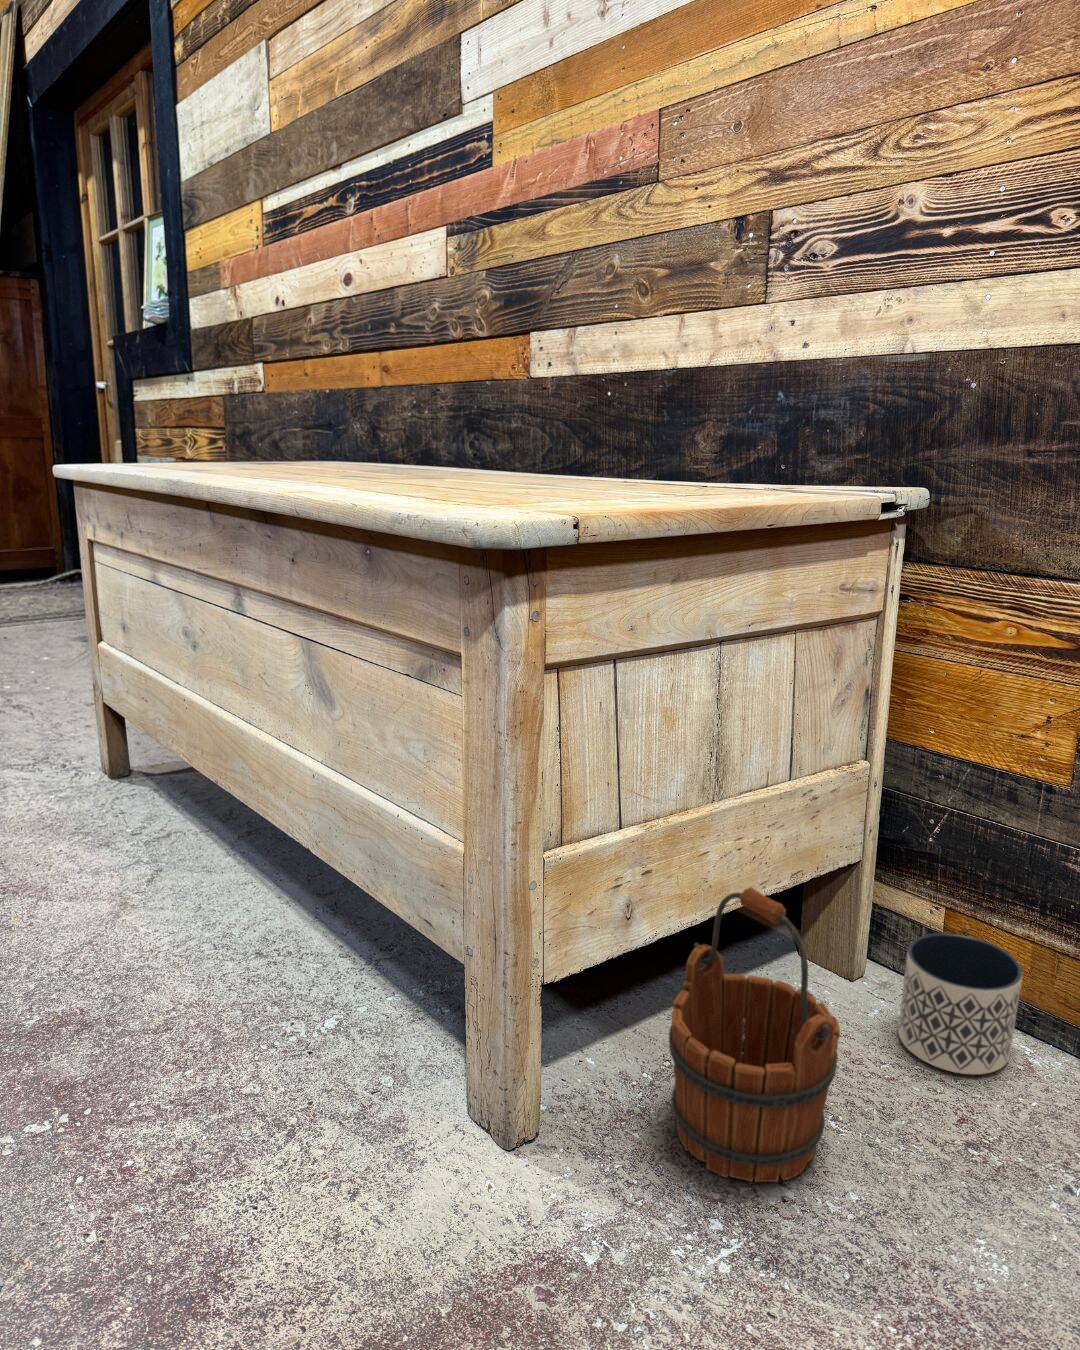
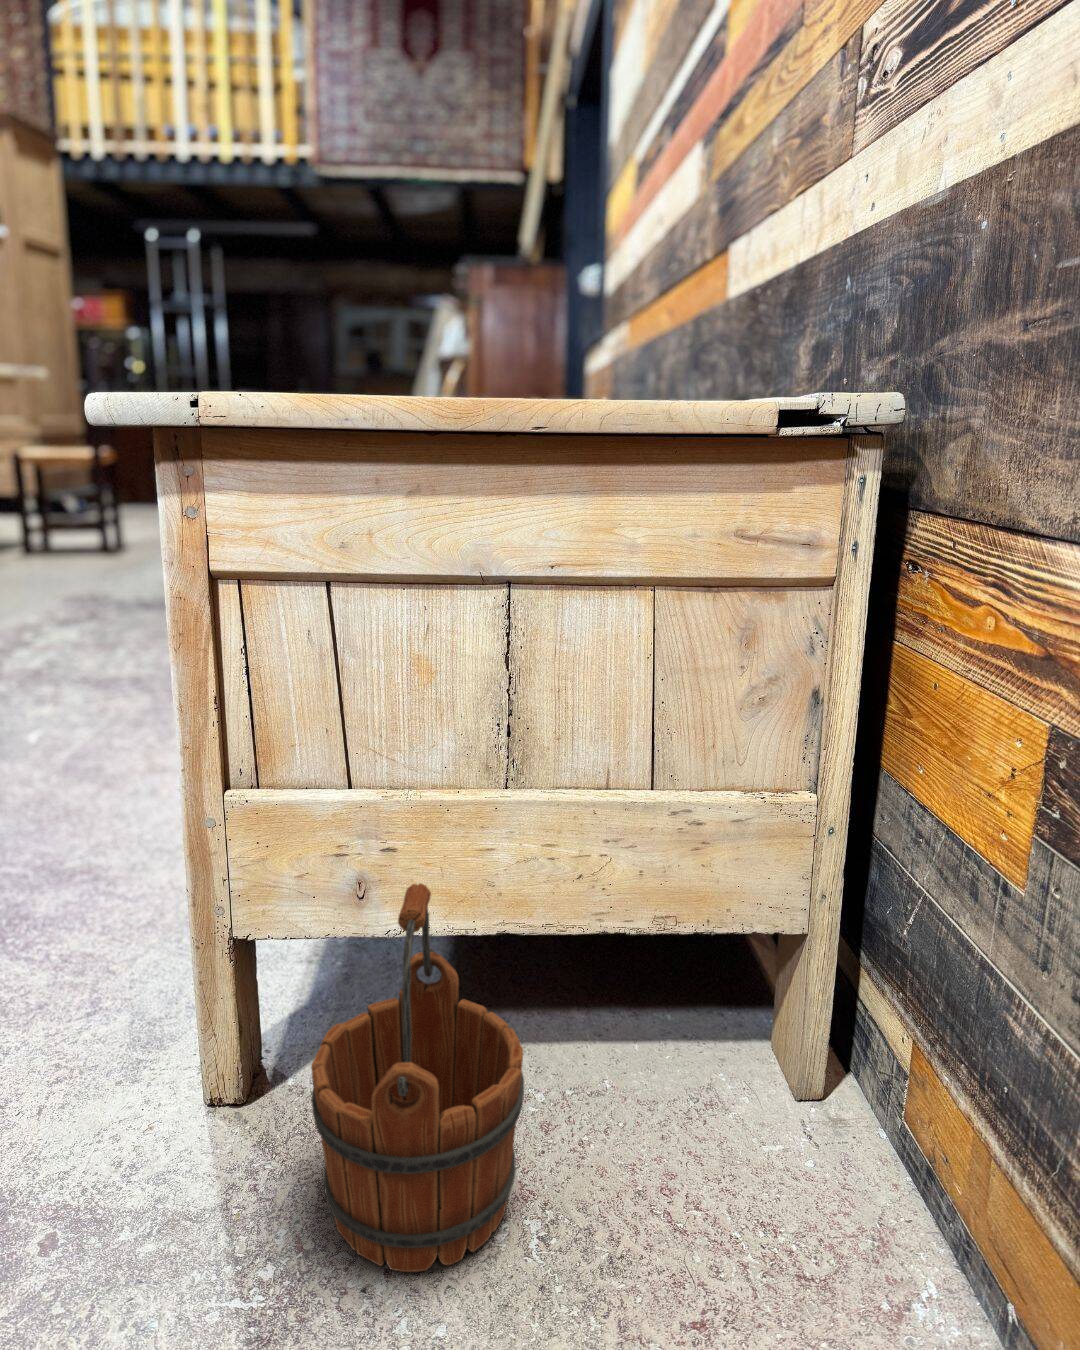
planter: present [898,933,1022,1075] -> none [739,1057,915,1289]

